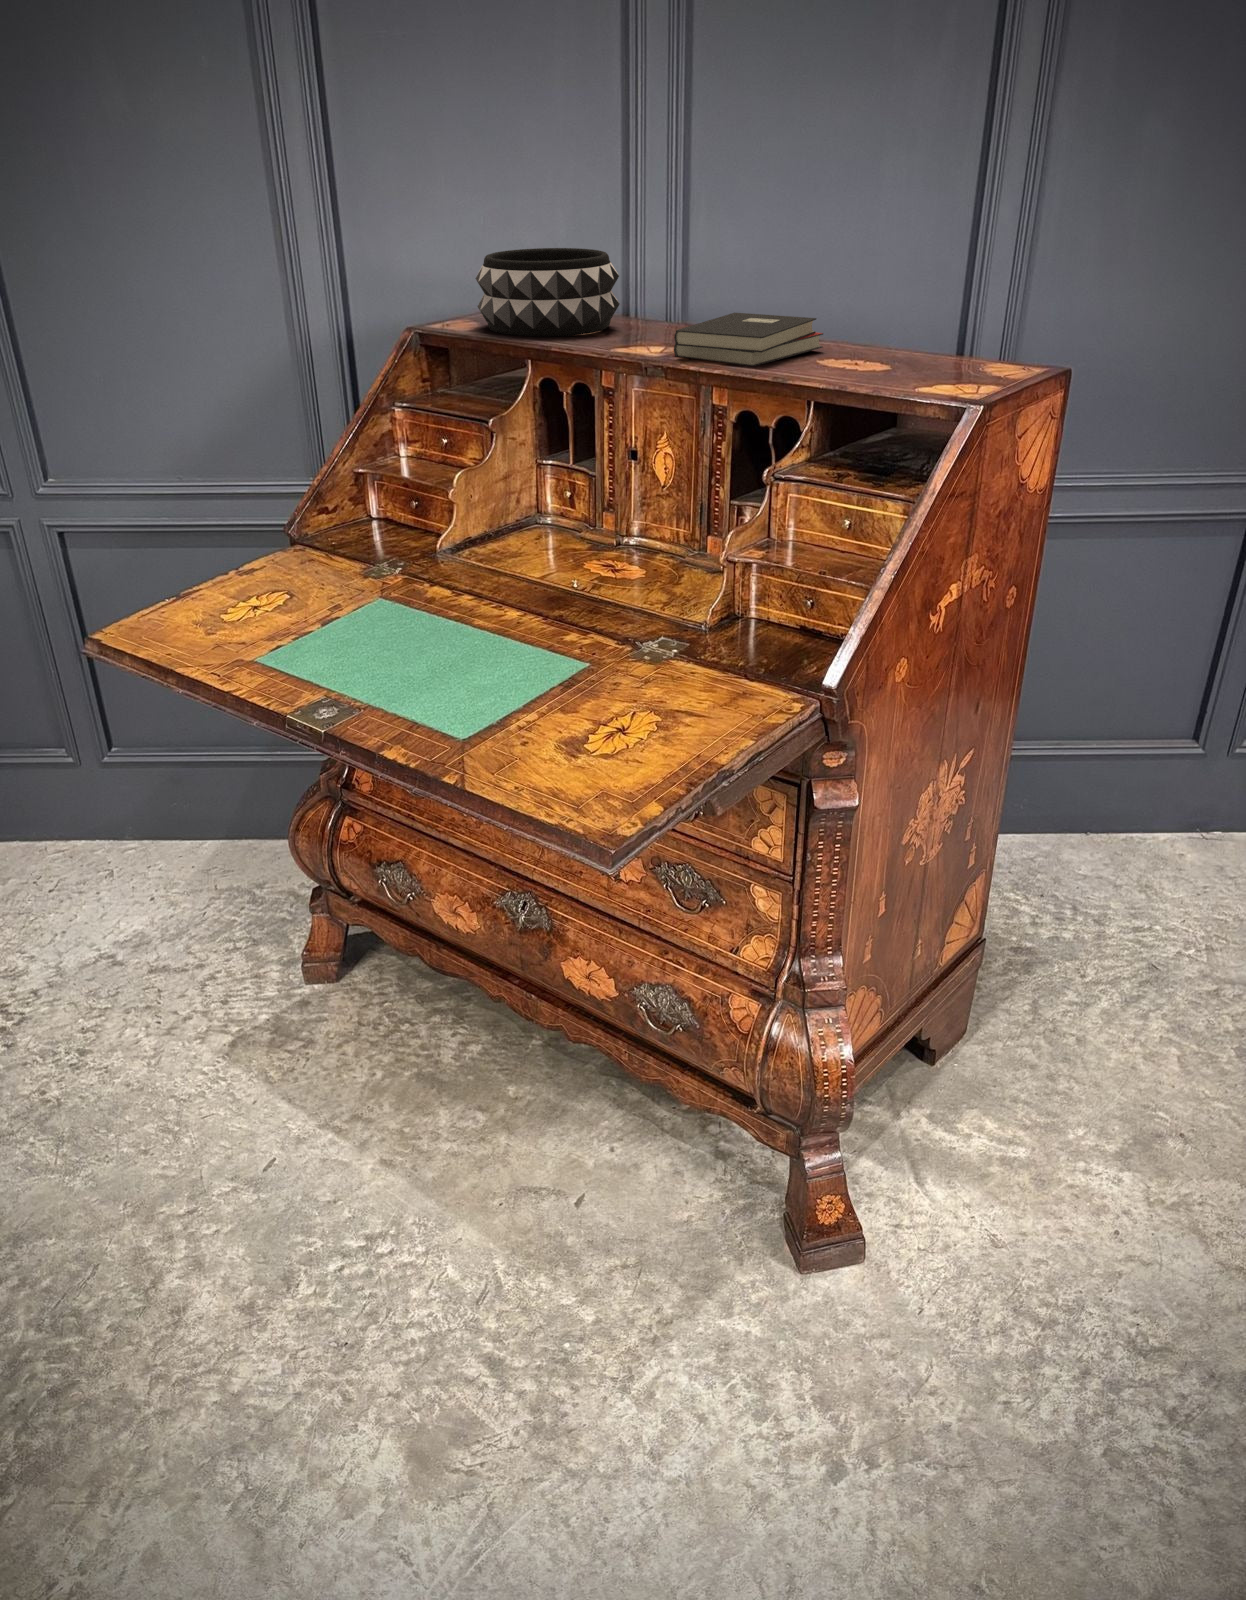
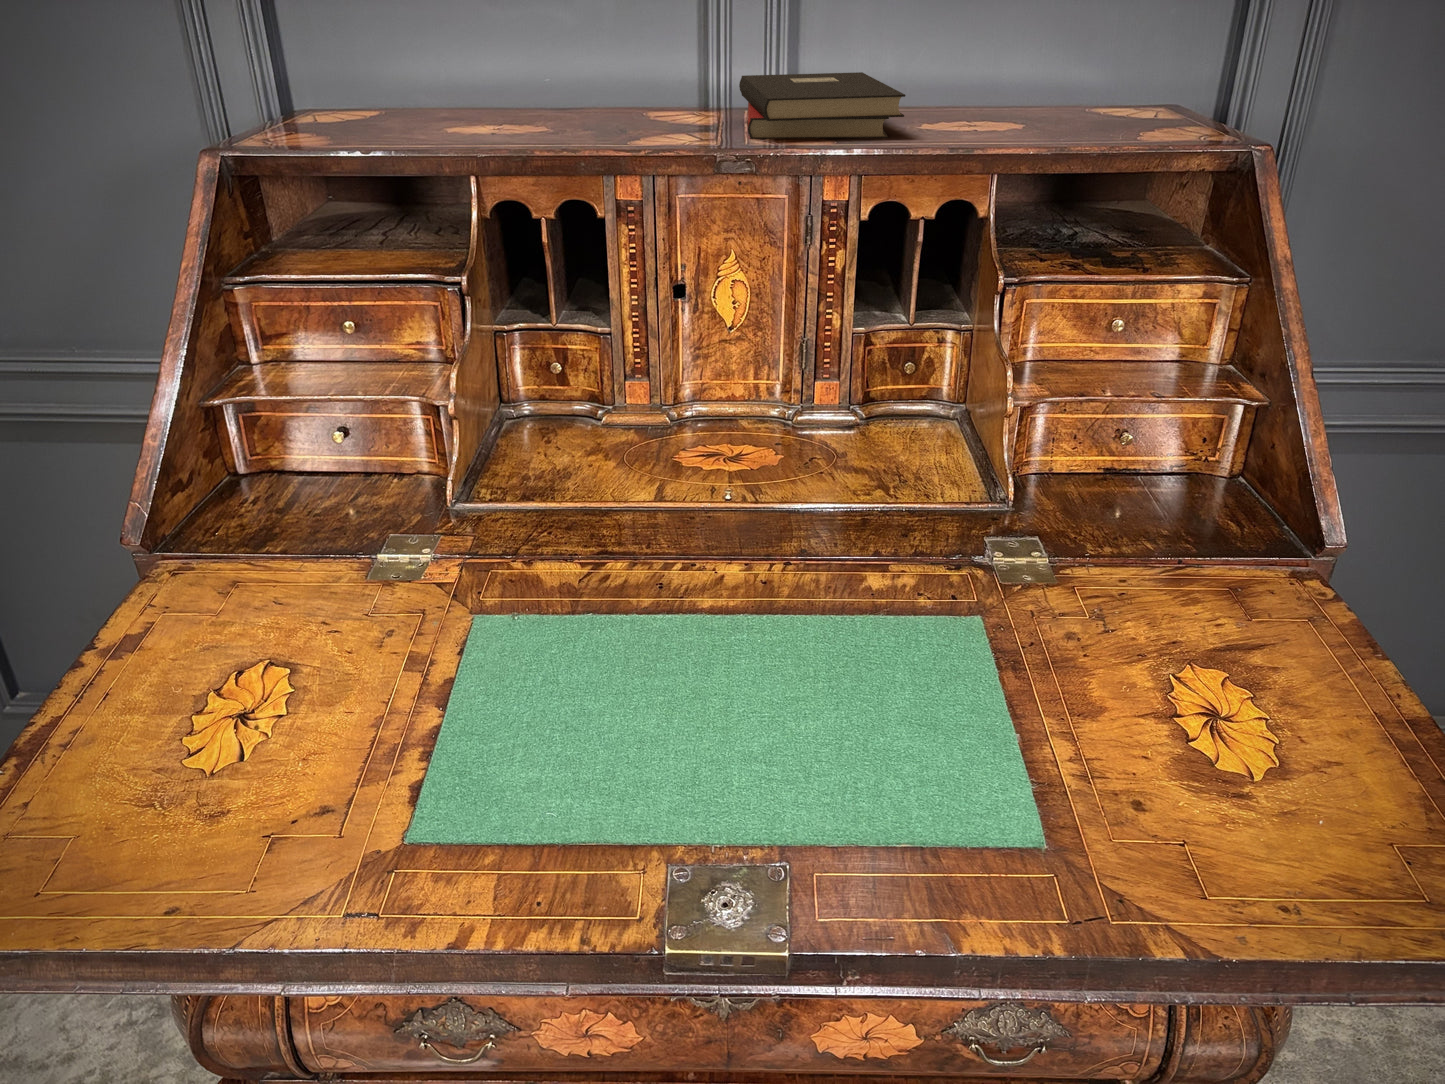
decorative bowl: present [475,248,620,337] -> none [309,6,543,141]

